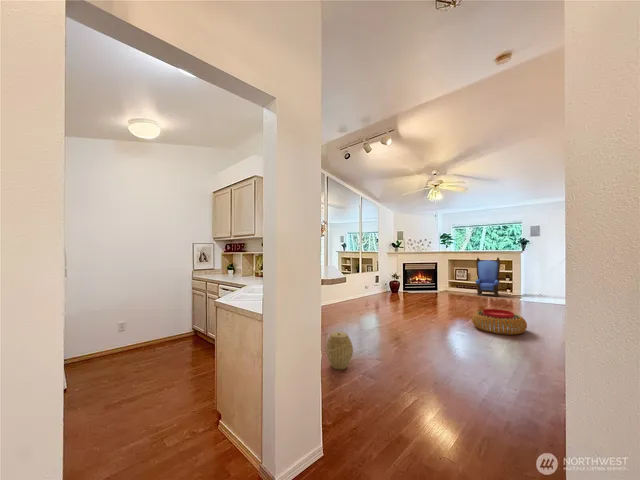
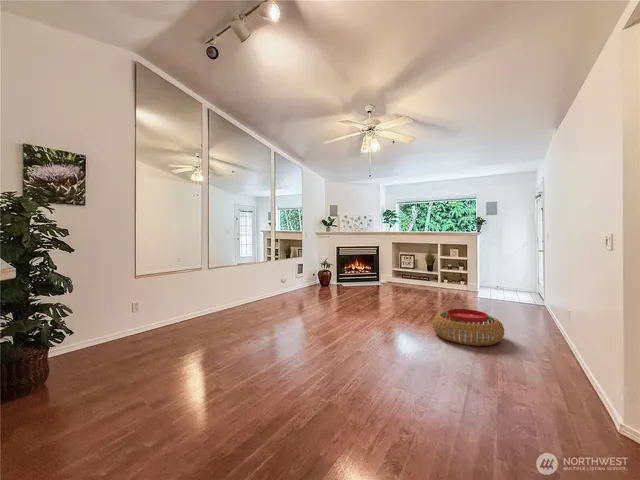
armchair: present [475,257,500,297] -> none [425,239,454,290]
woven basket: present [326,332,353,369] -> none [185,374,244,457]

